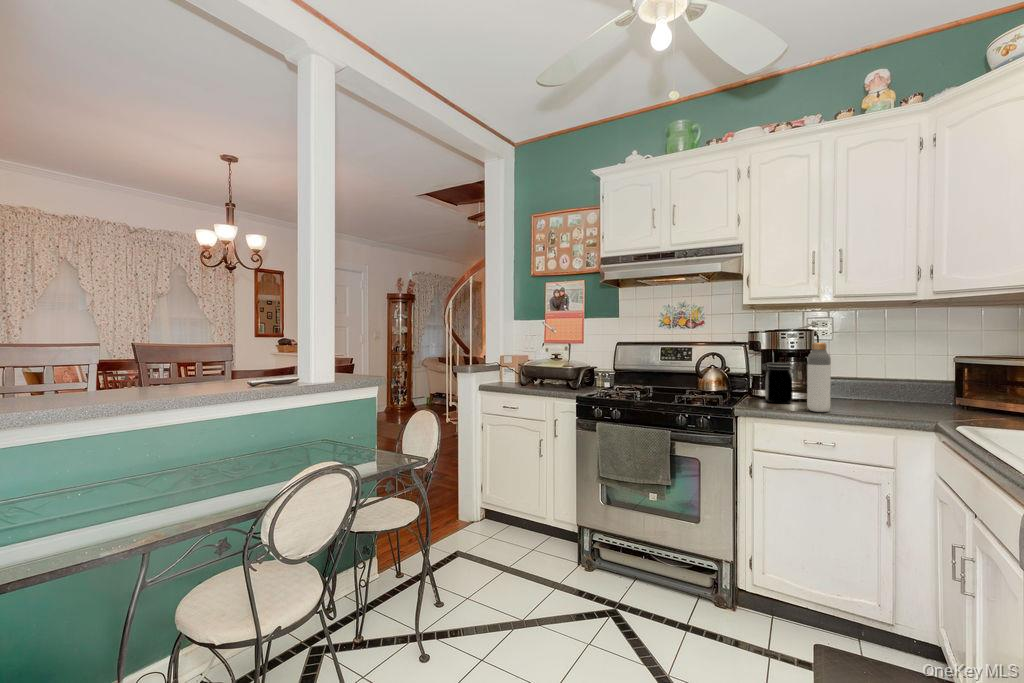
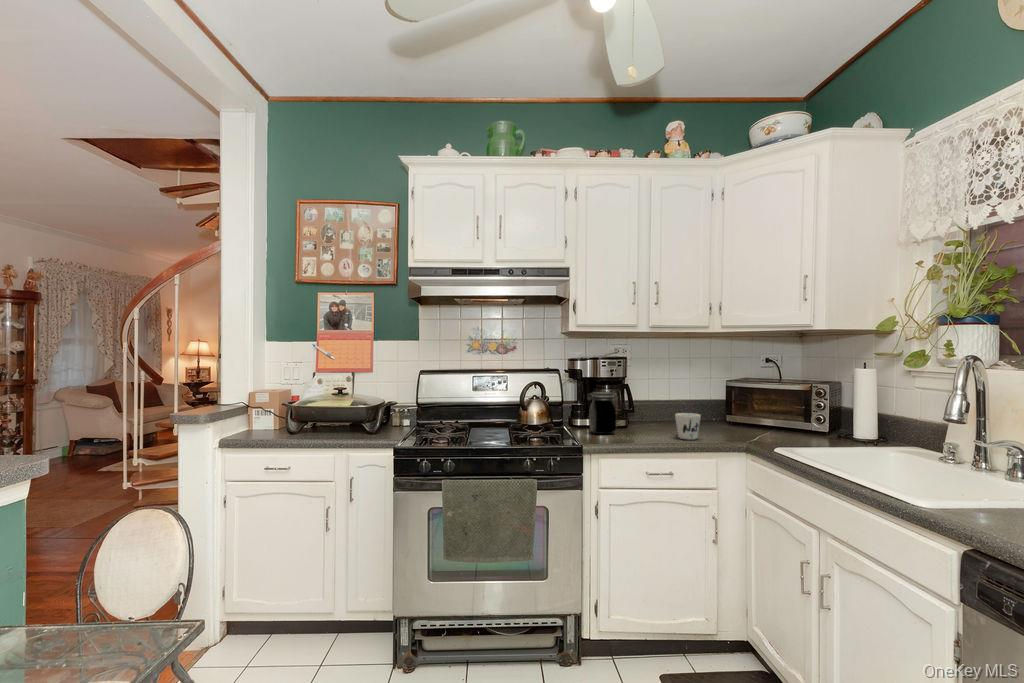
bottle: present [807,343,831,412] -> none [638,373,657,442]
mug: none [858,386,892,414] -> present [675,413,701,440]

